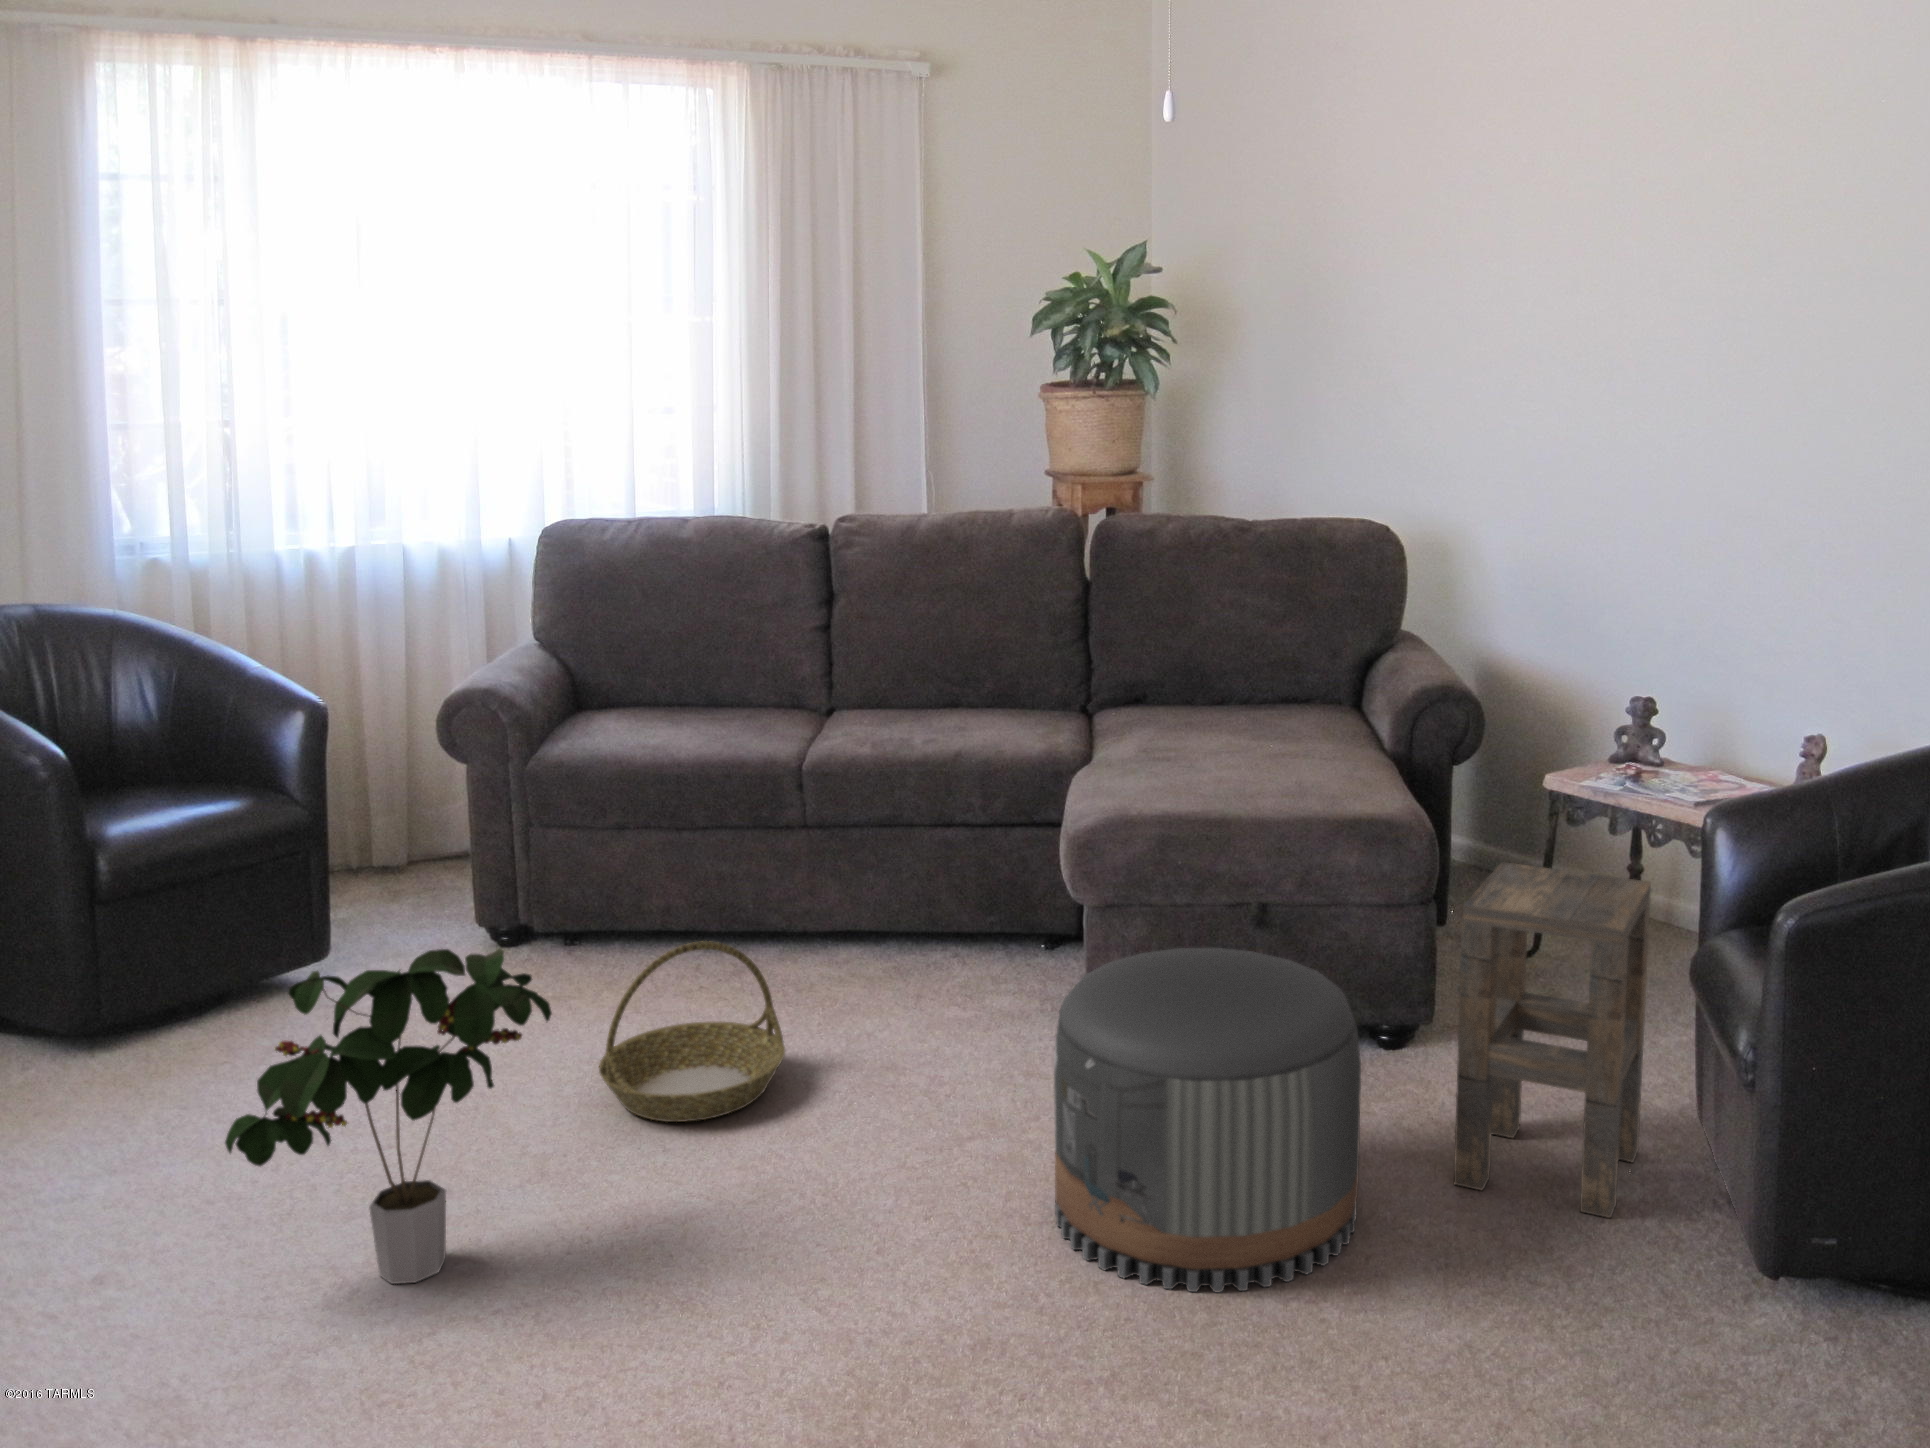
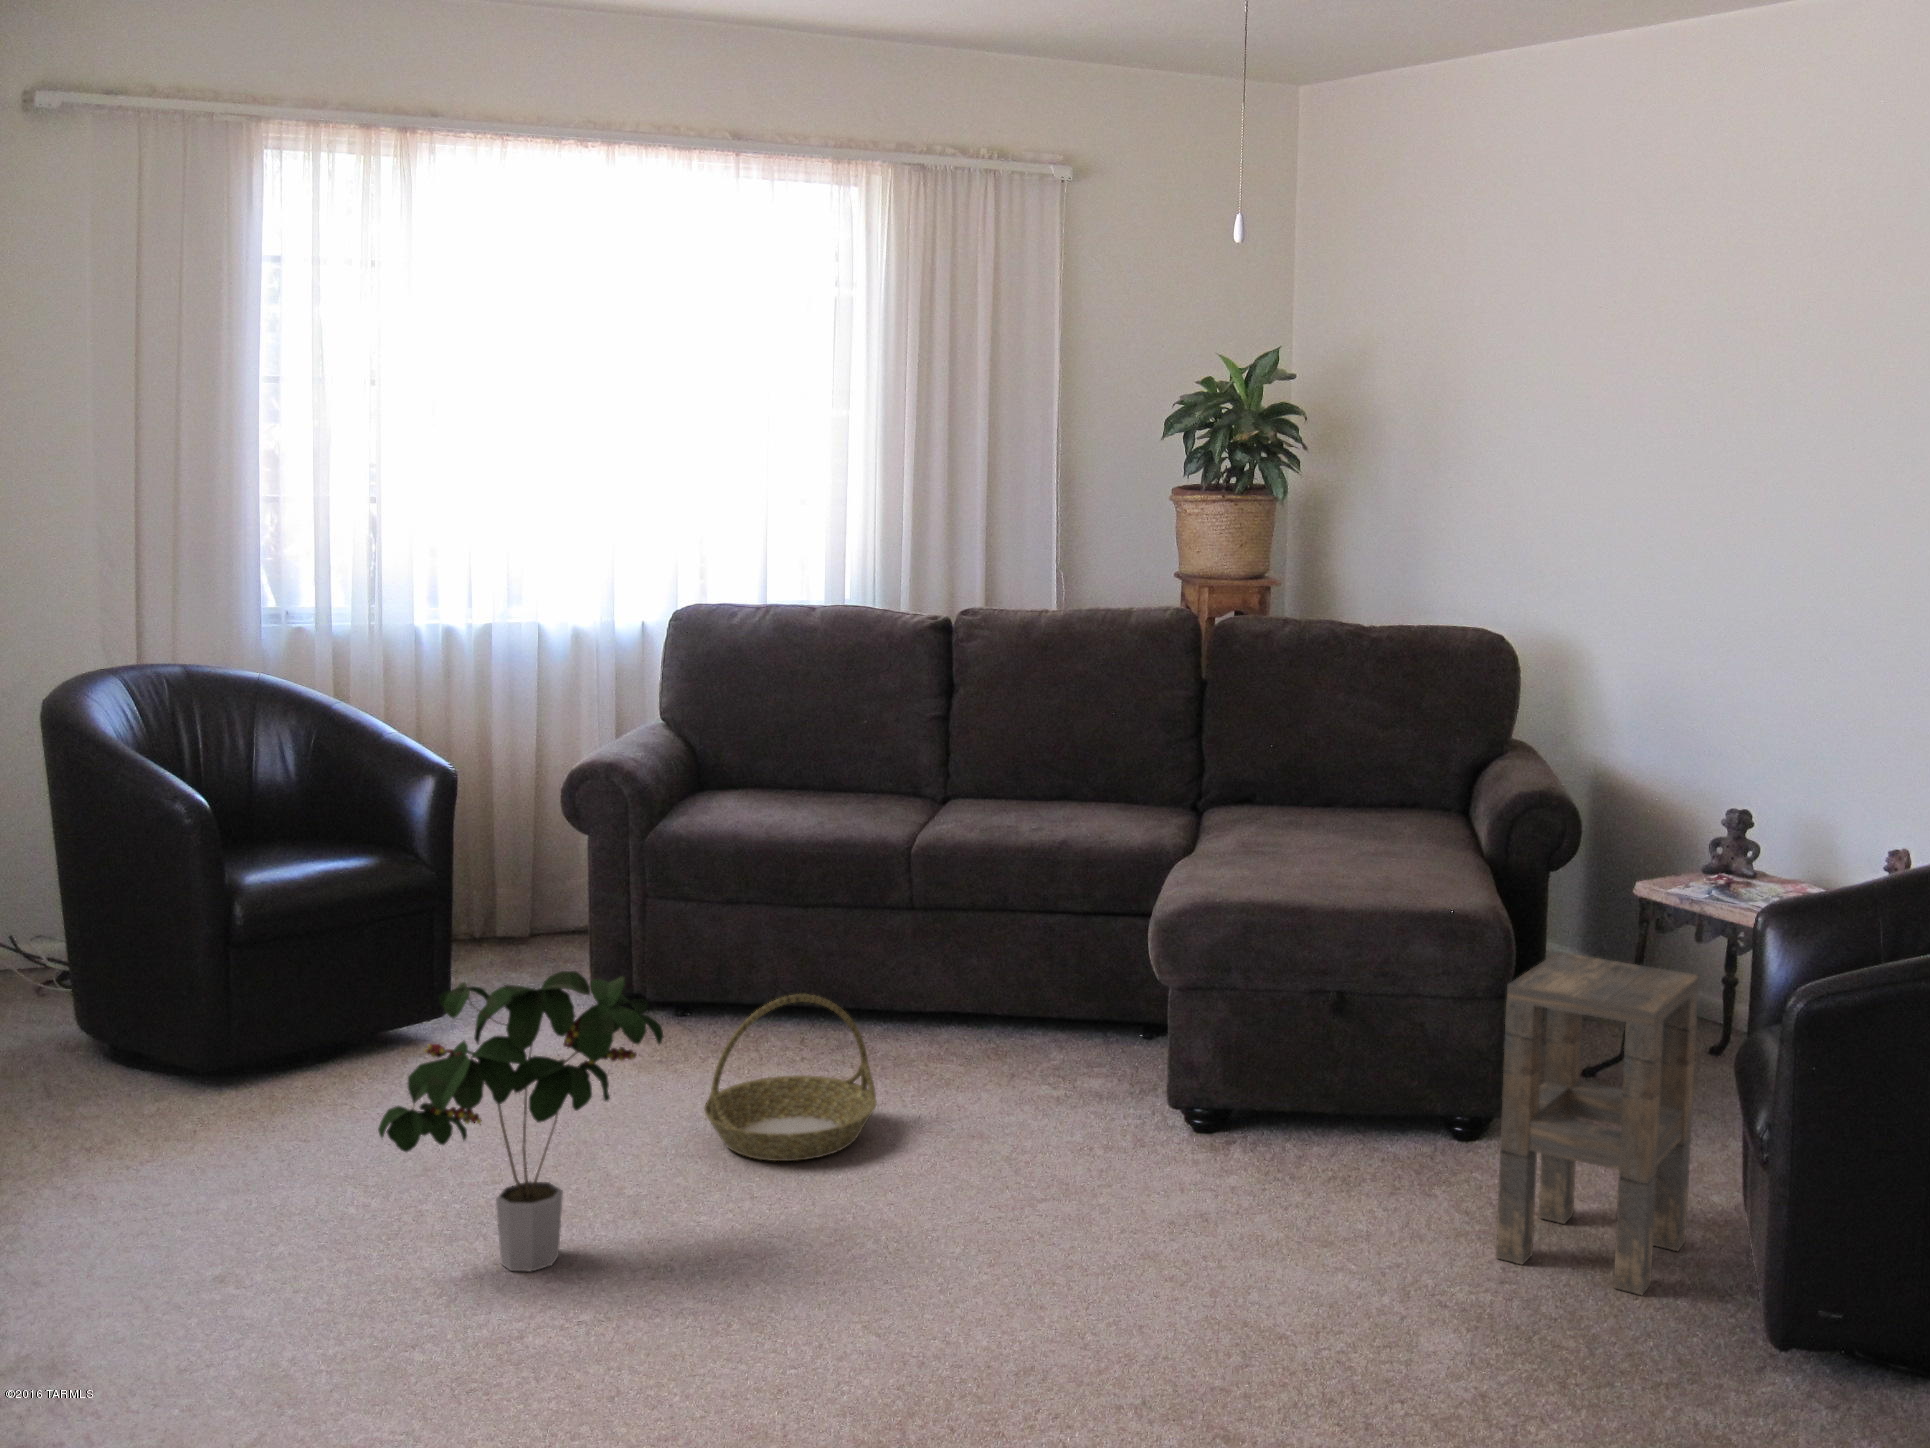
pouf: present [1054,948,1361,1292] -> none [1111,1017,1402,1329]

